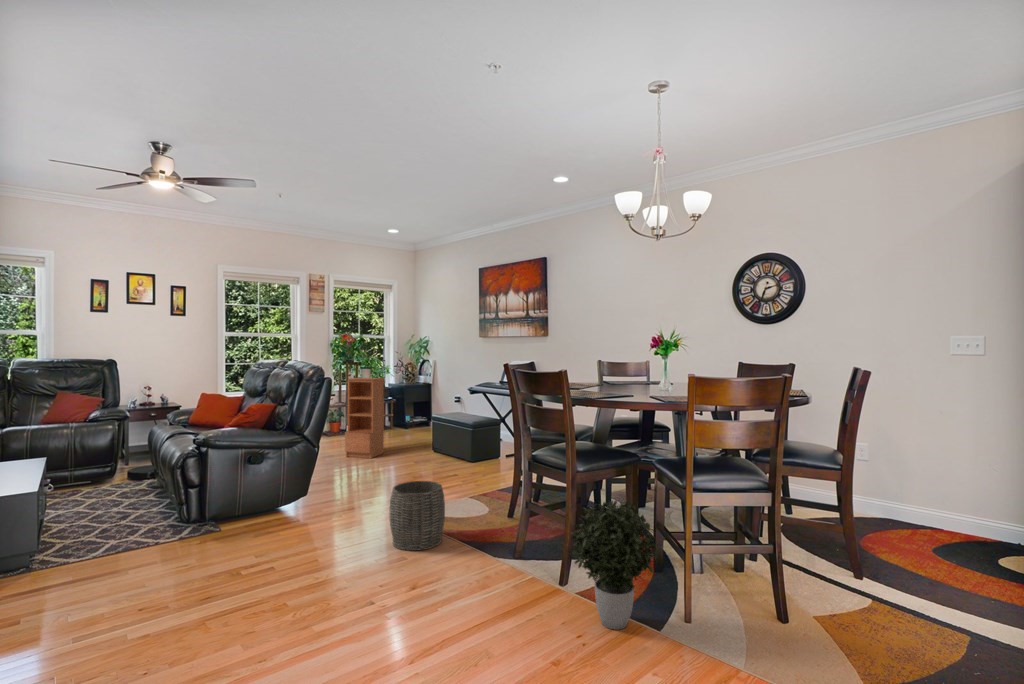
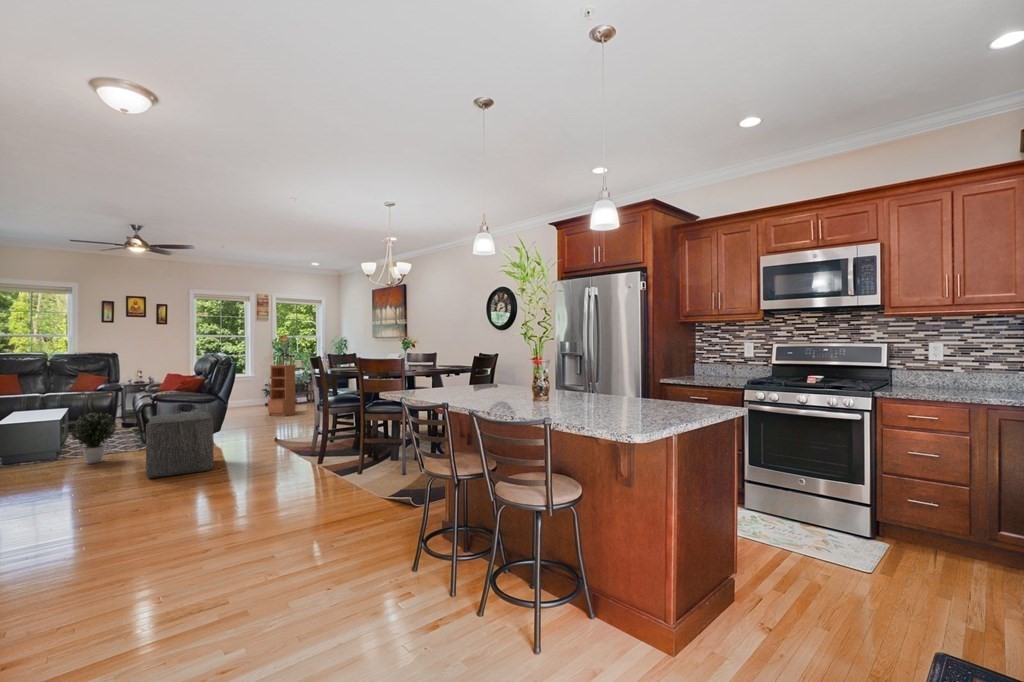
ottoman: none [224,478,363,645] -> present [146,412,214,478]
woven basket: present [389,481,445,551] -> none [251,419,284,453]
potted plant: present [571,501,658,630] -> present [70,412,117,464]

